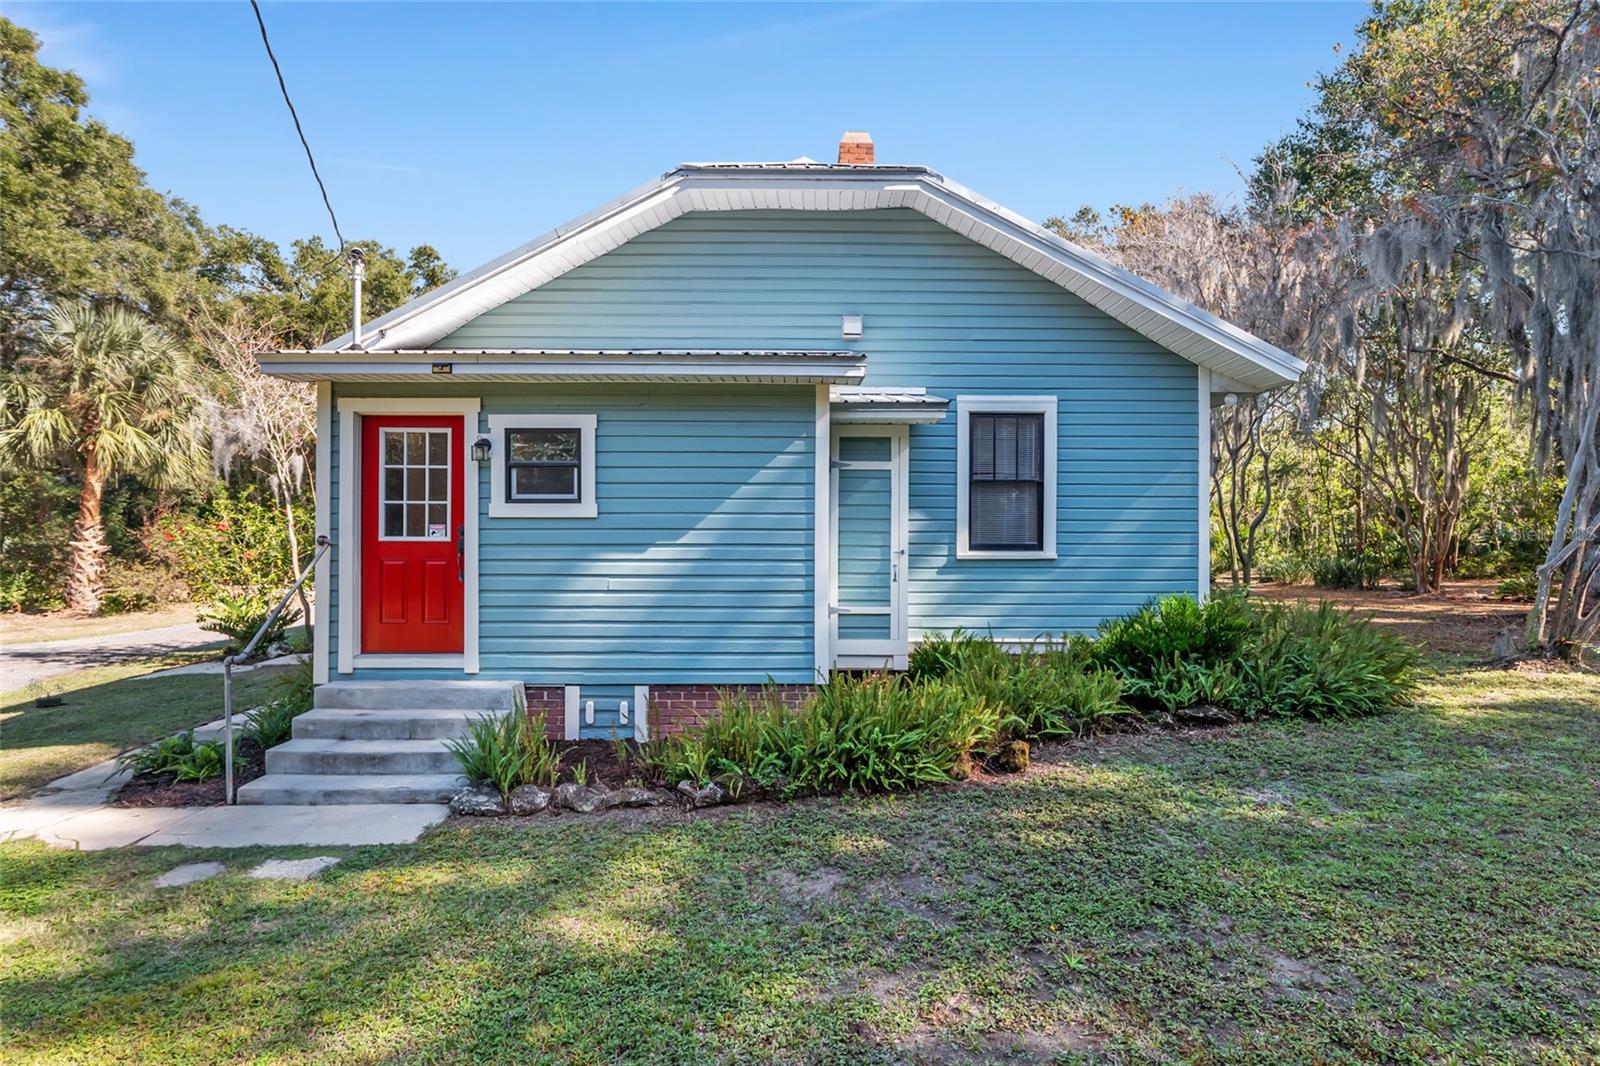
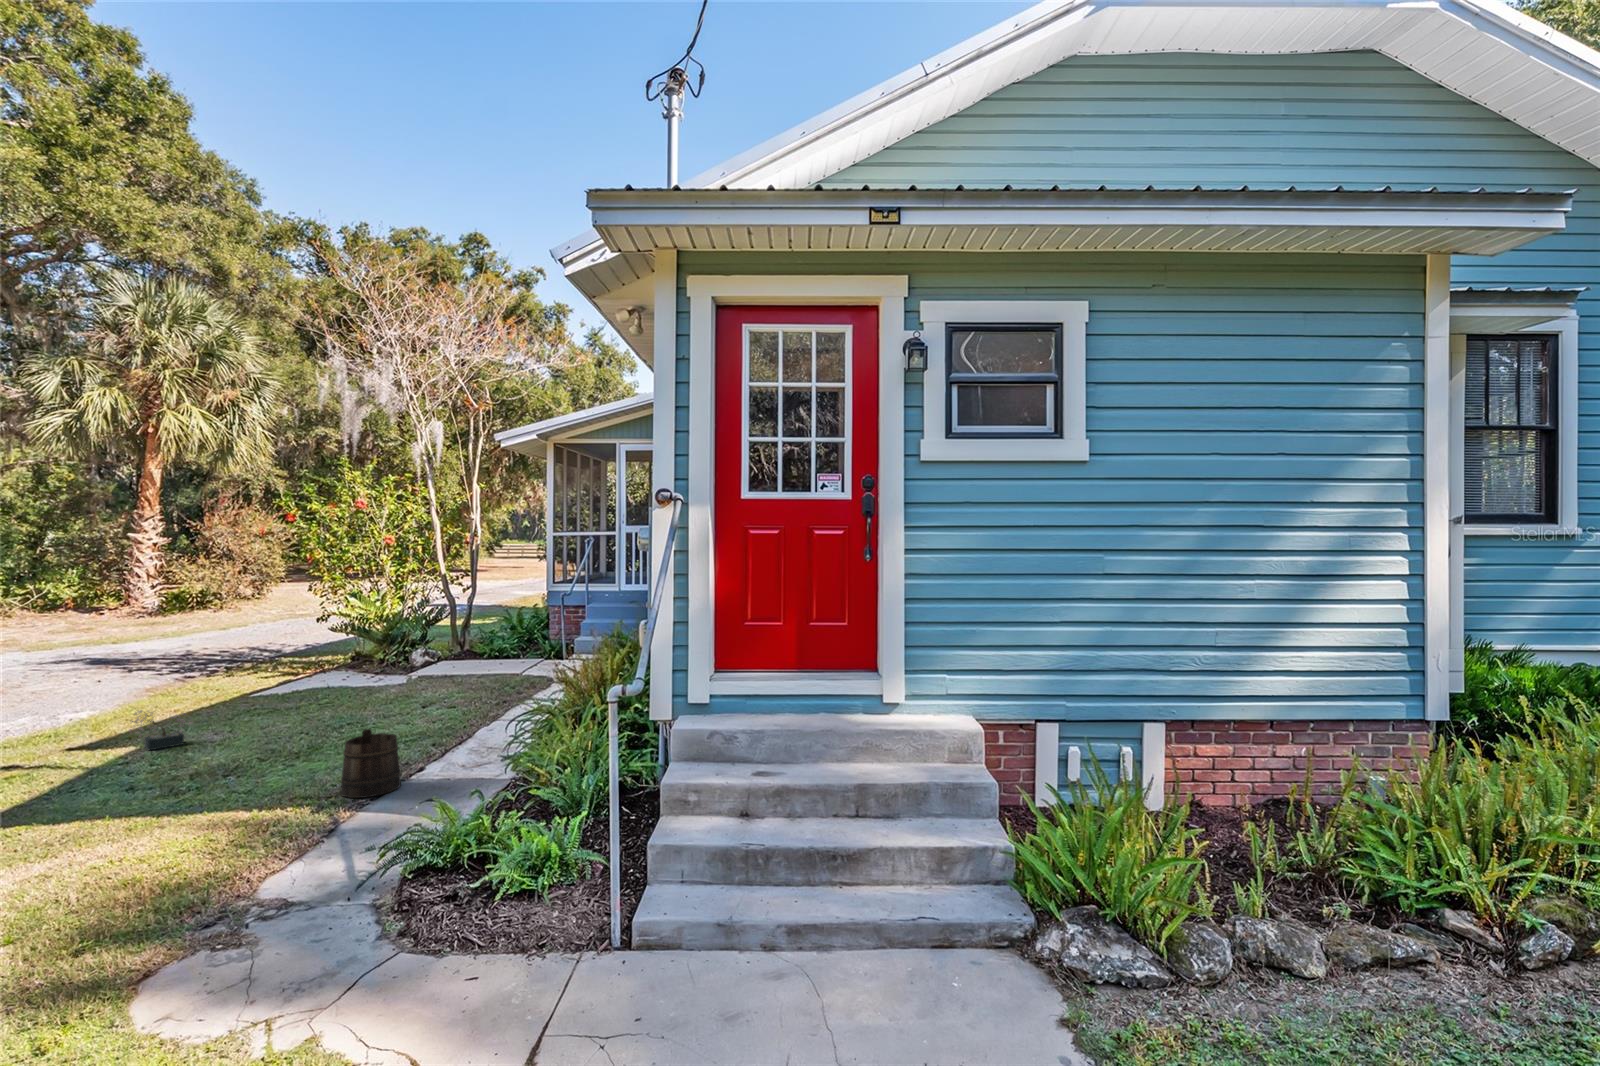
bucket: none [141,691,185,734] -> present [340,729,401,798]

